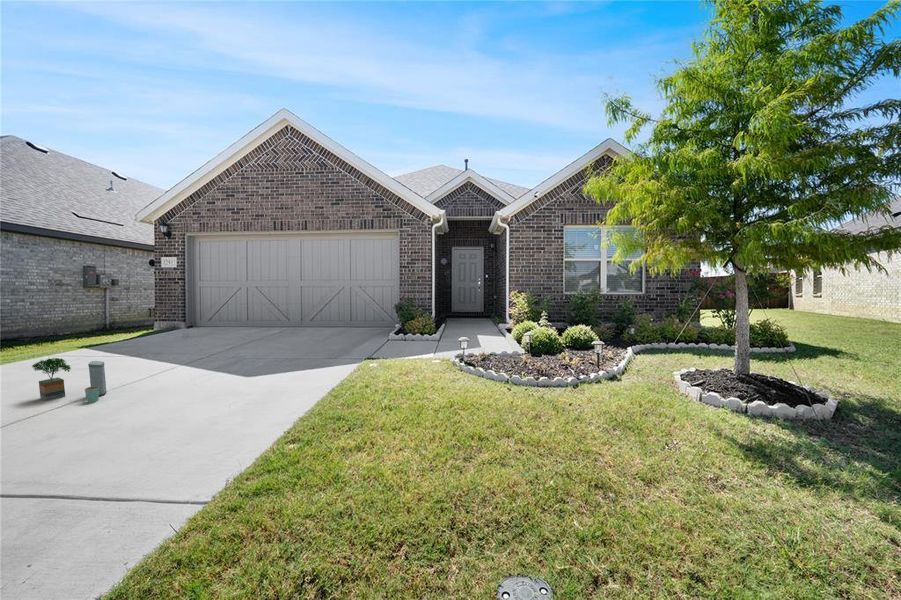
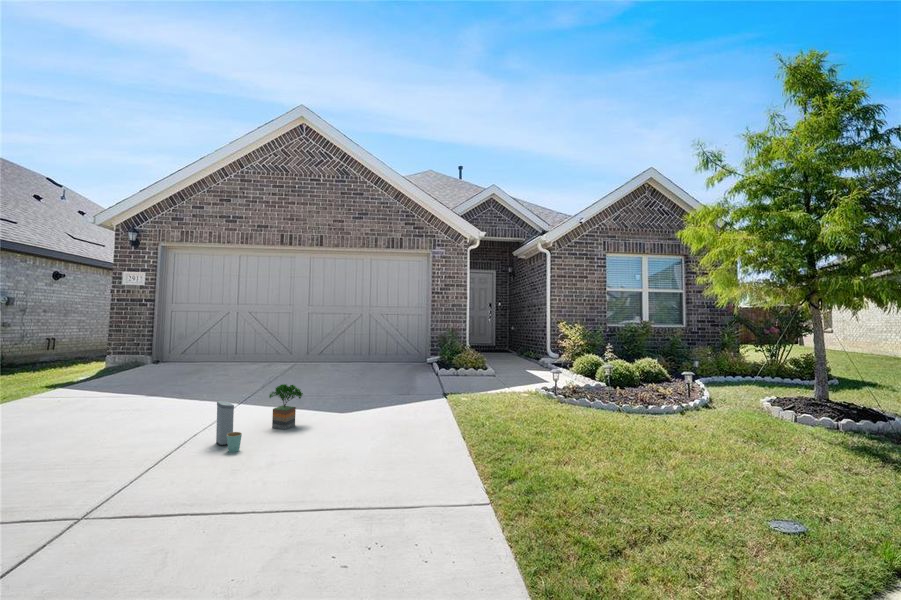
potted tree: present [32,358,71,401] -> present [269,384,303,430]

